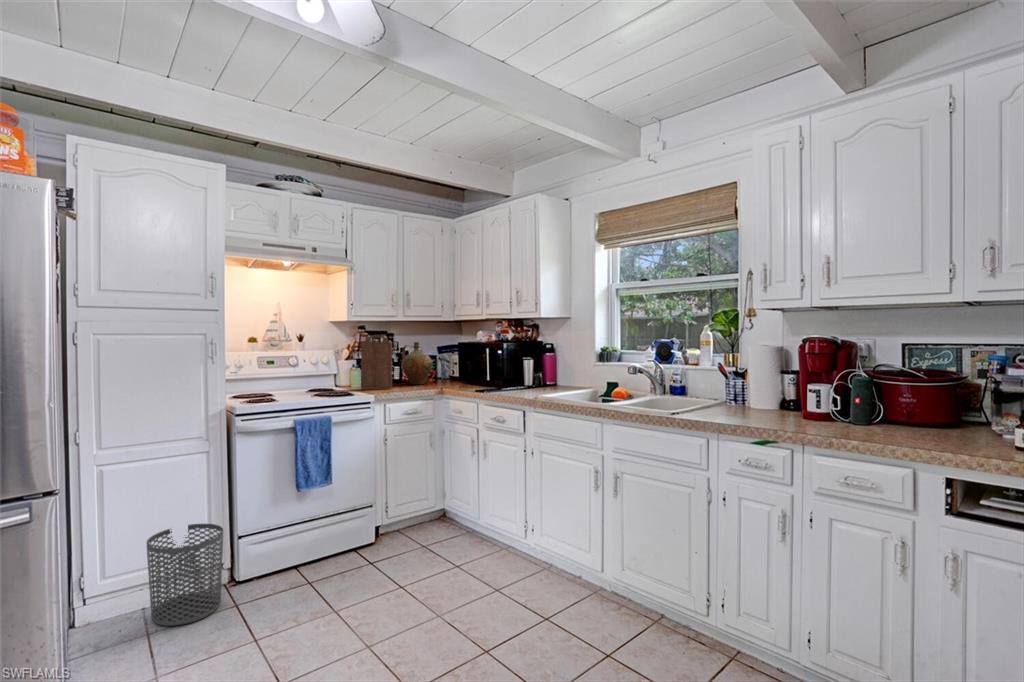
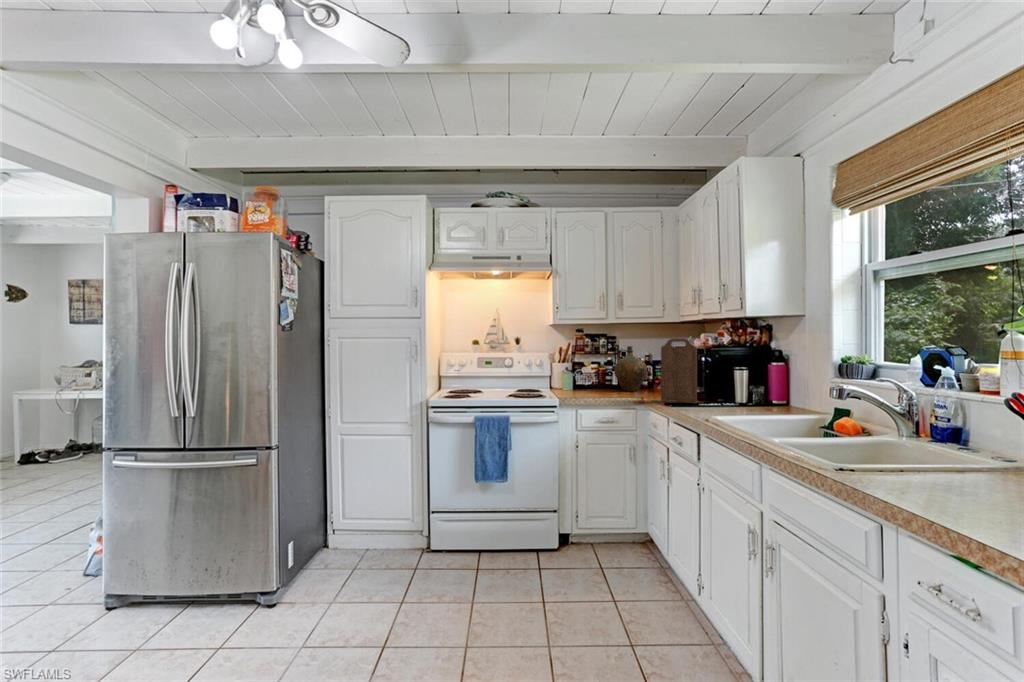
cutting board: present [361,335,392,389] -> present [661,338,697,403]
waste bin: present [147,524,223,626] -> none [357,493,412,575]

